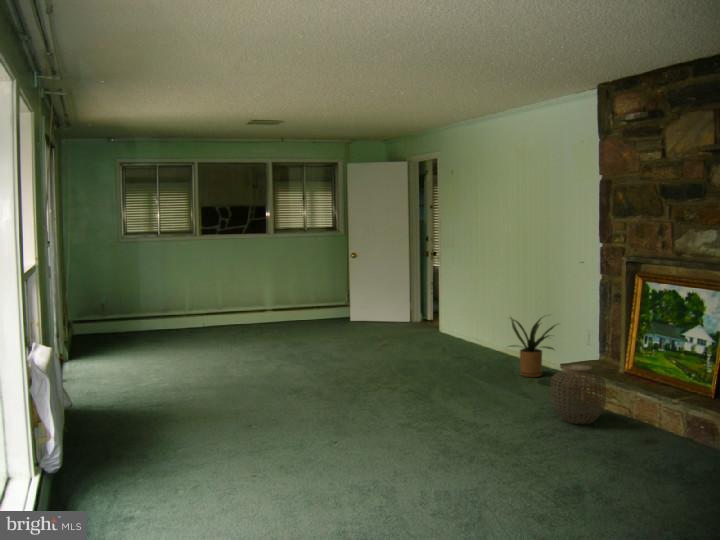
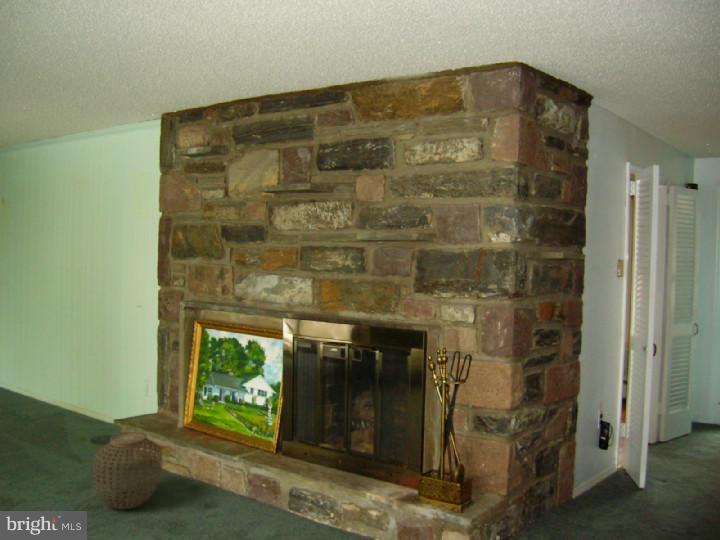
house plant: present [510,317,557,377] -> none [40,364,114,440]

